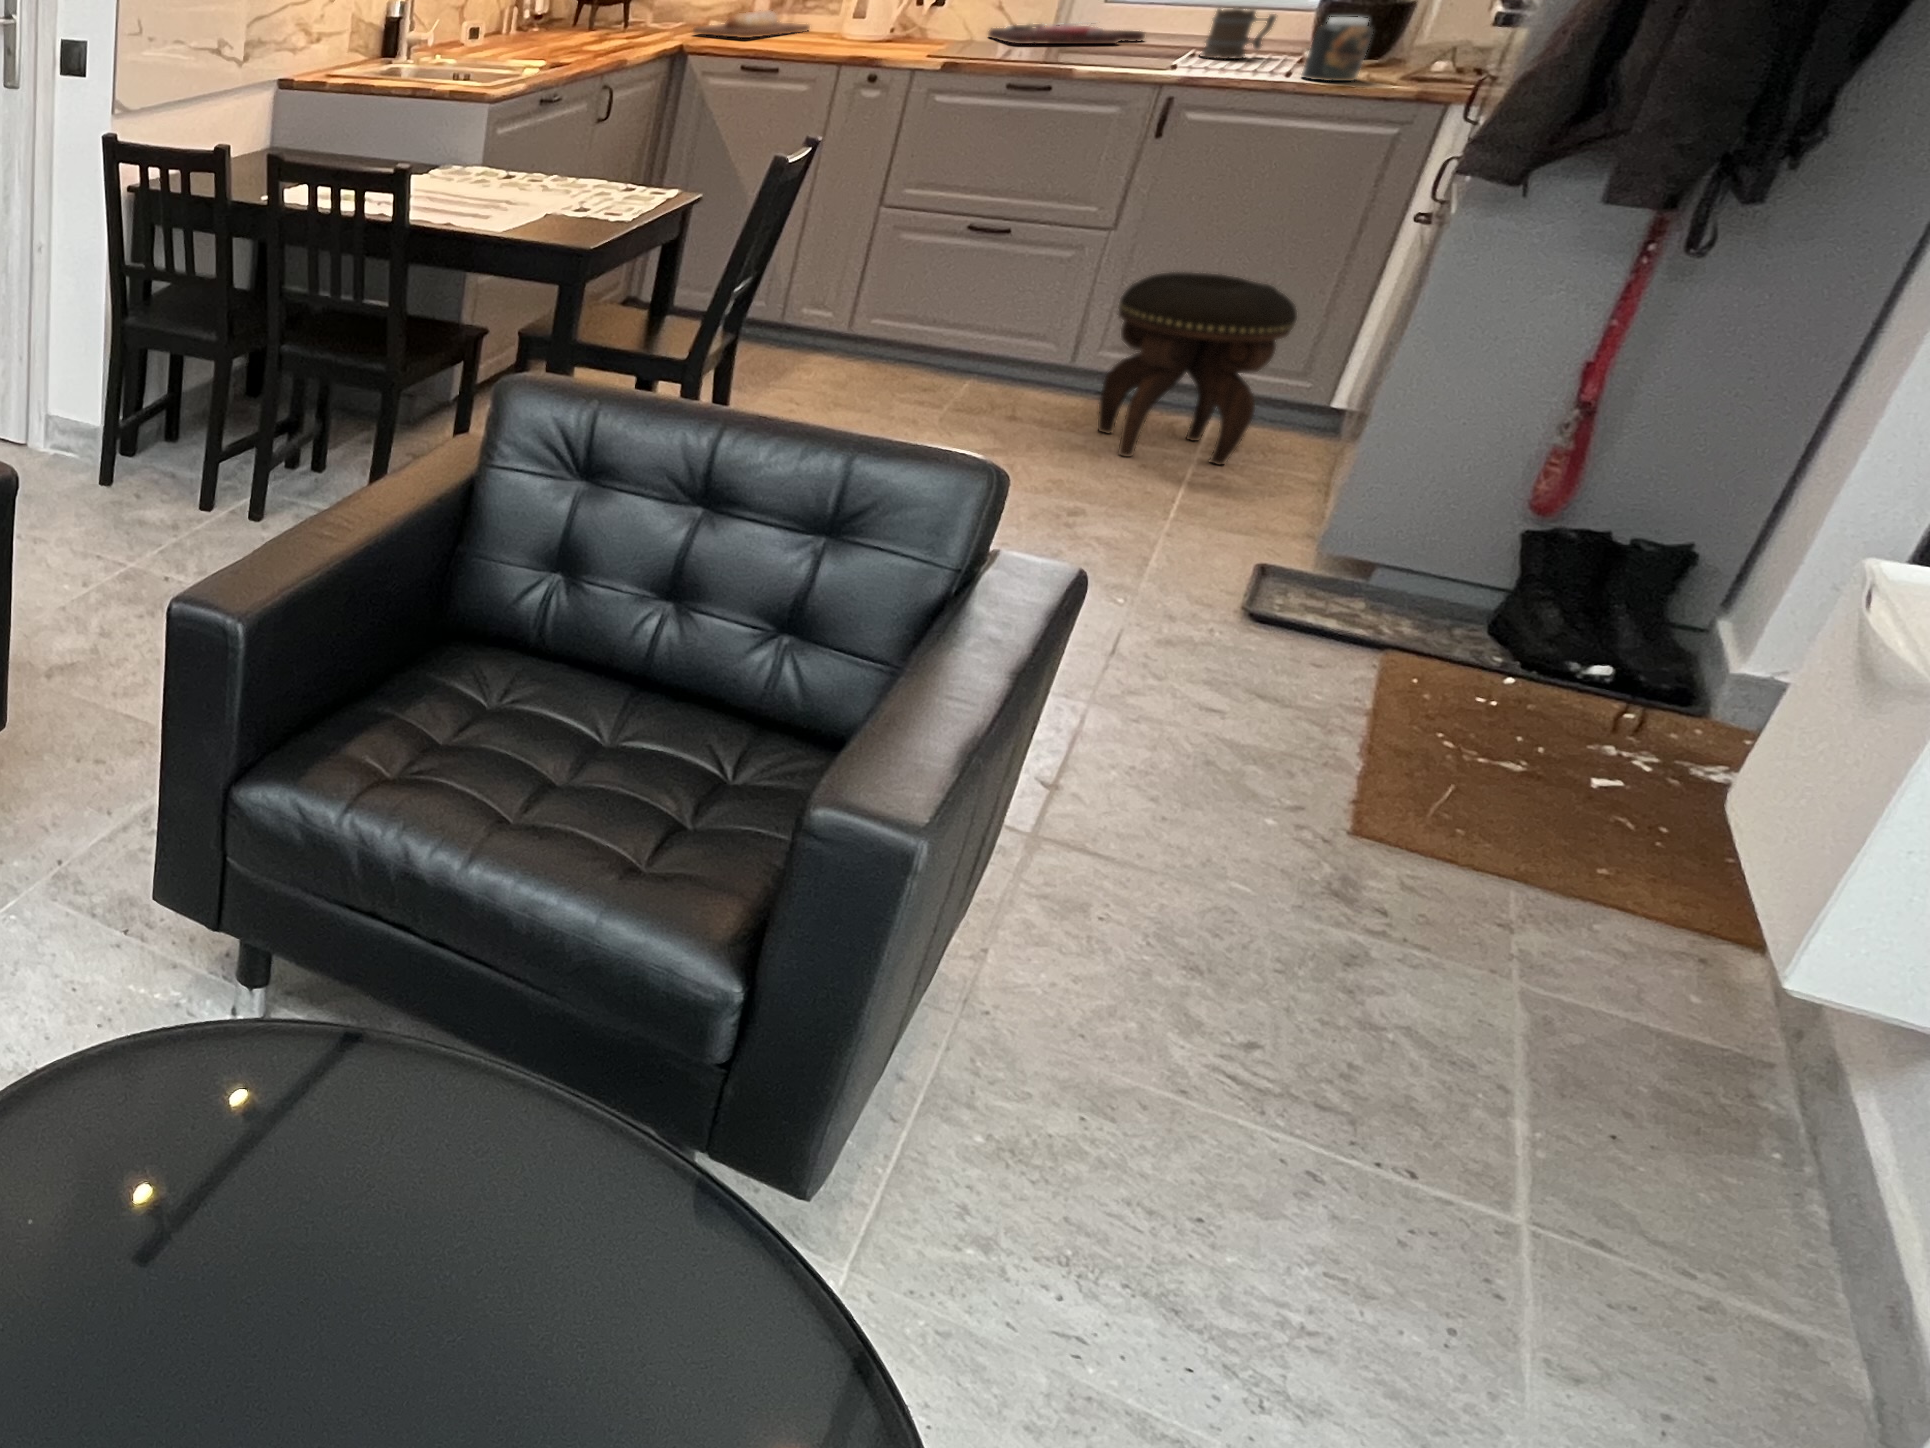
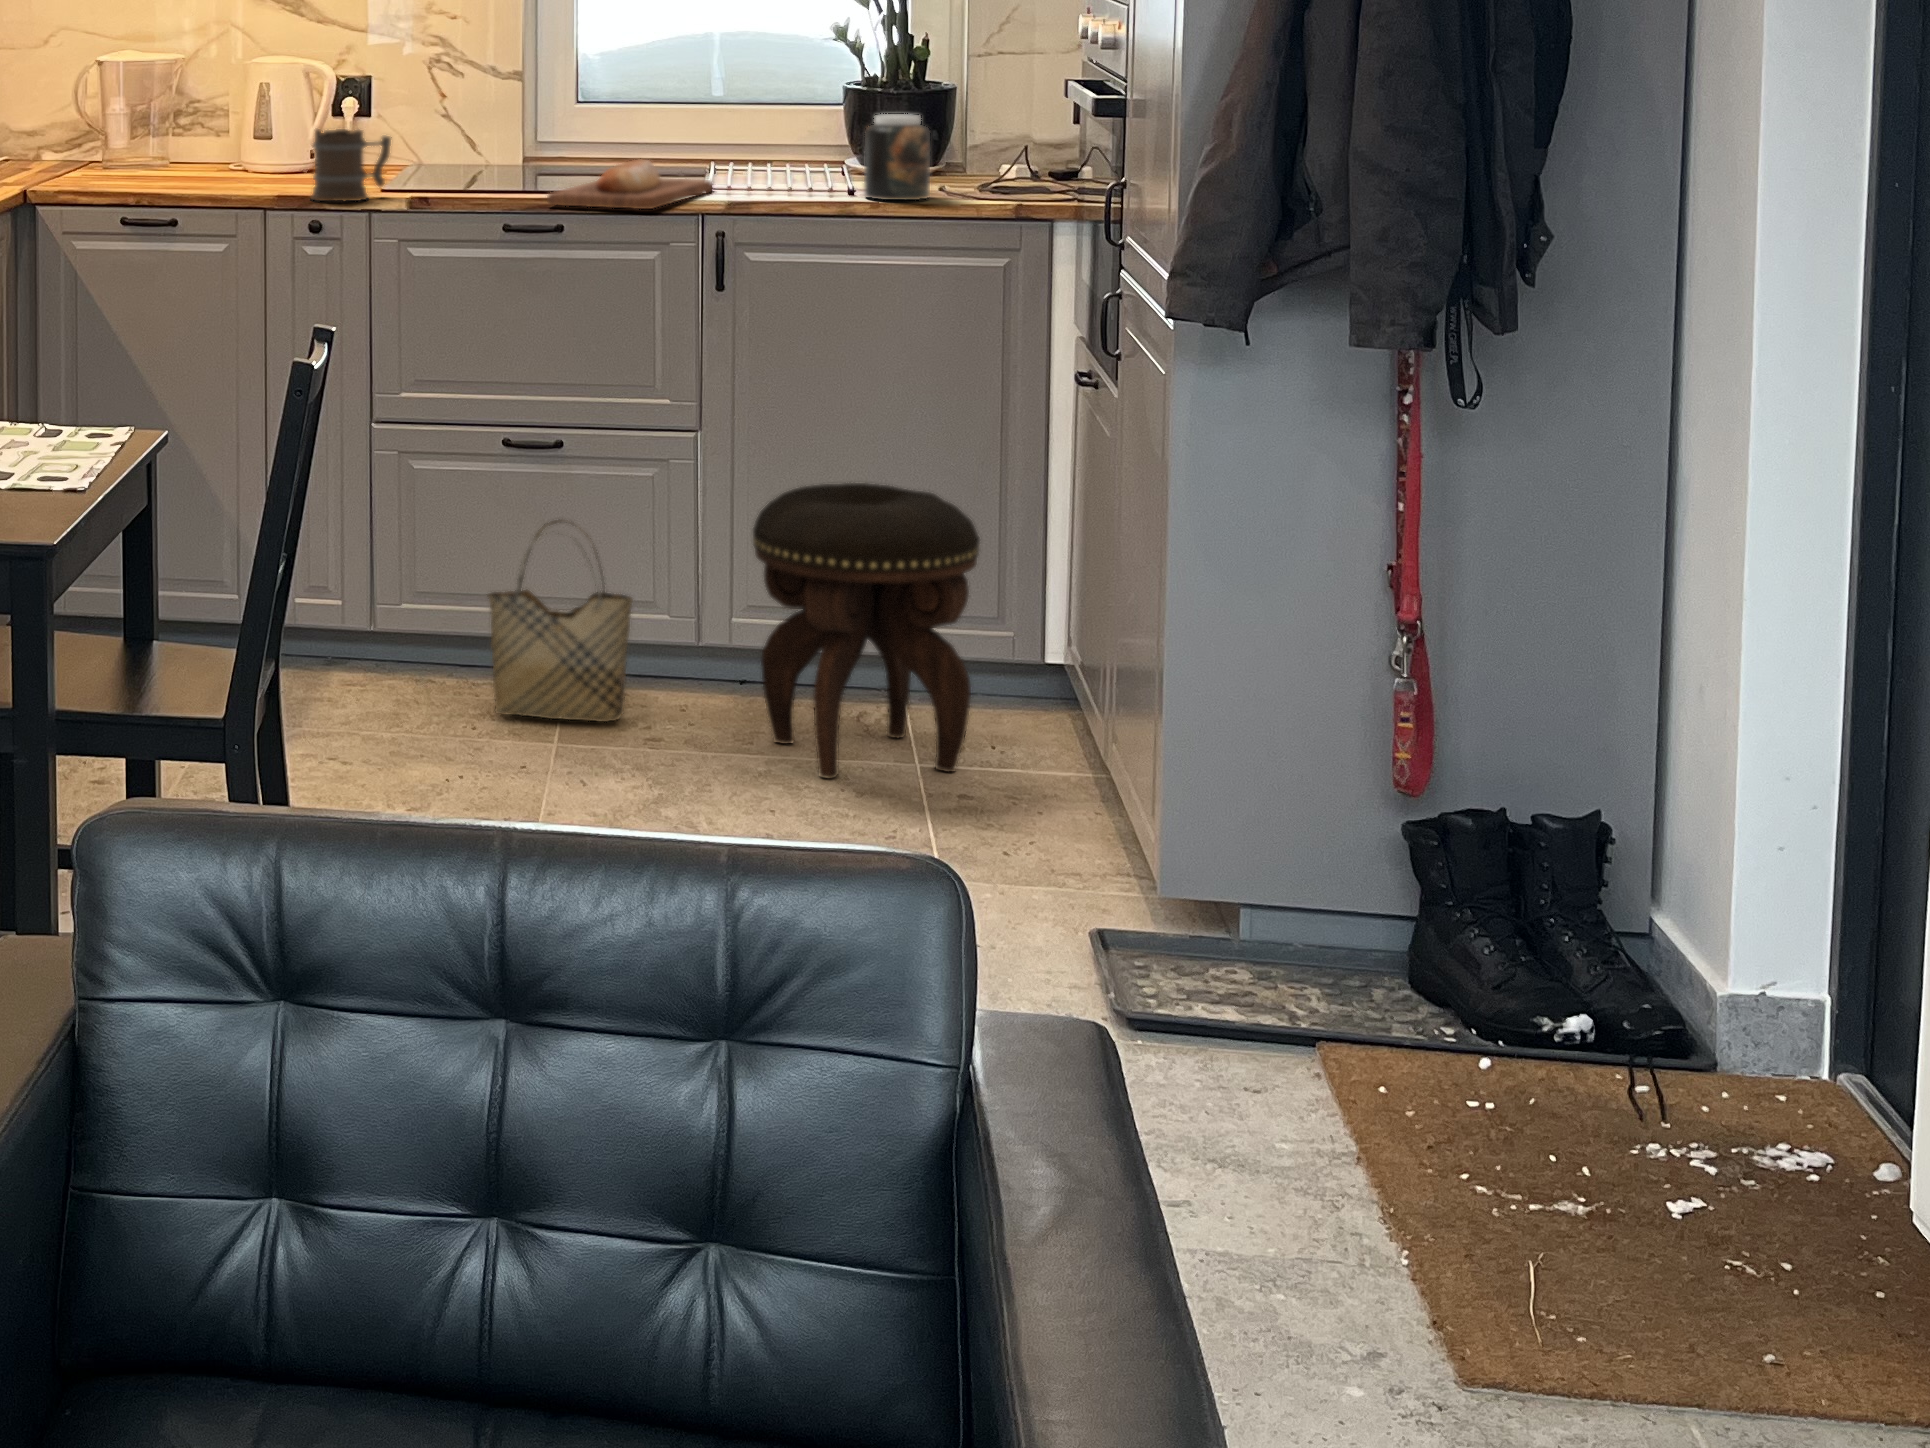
mug: present [1201,8,1276,59] -> present [311,129,392,201]
bread loaf: present [693,10,809,38] -> present [547,160,712,209]
cutting board: present [988,23,1145,44] -> none [444,132,644,167]
woven basket: none [908,278,1026,404] -> present [488,520,633,722]

